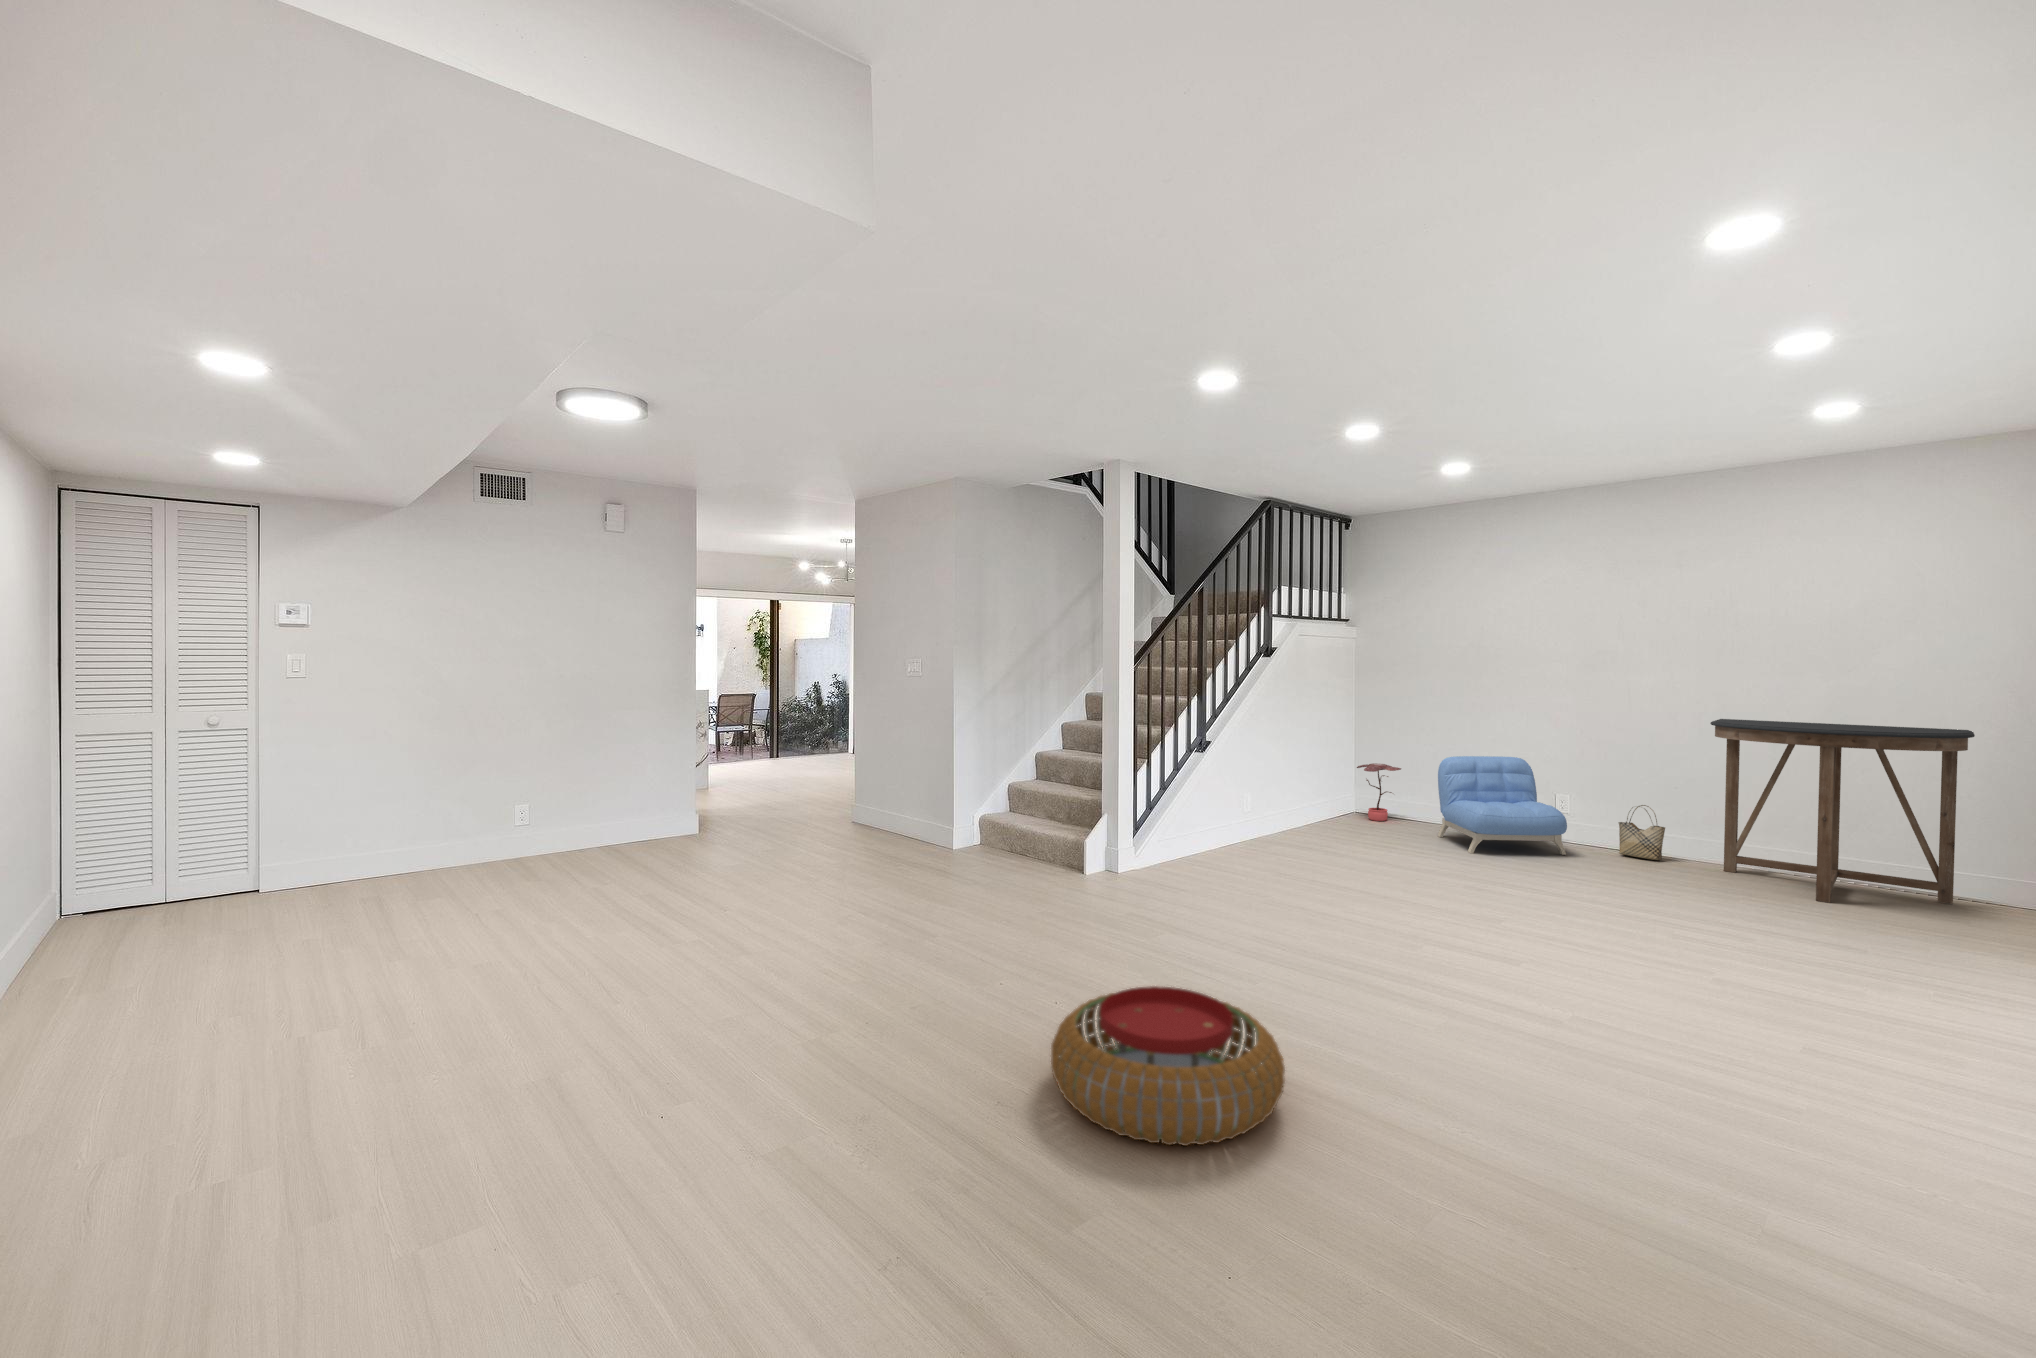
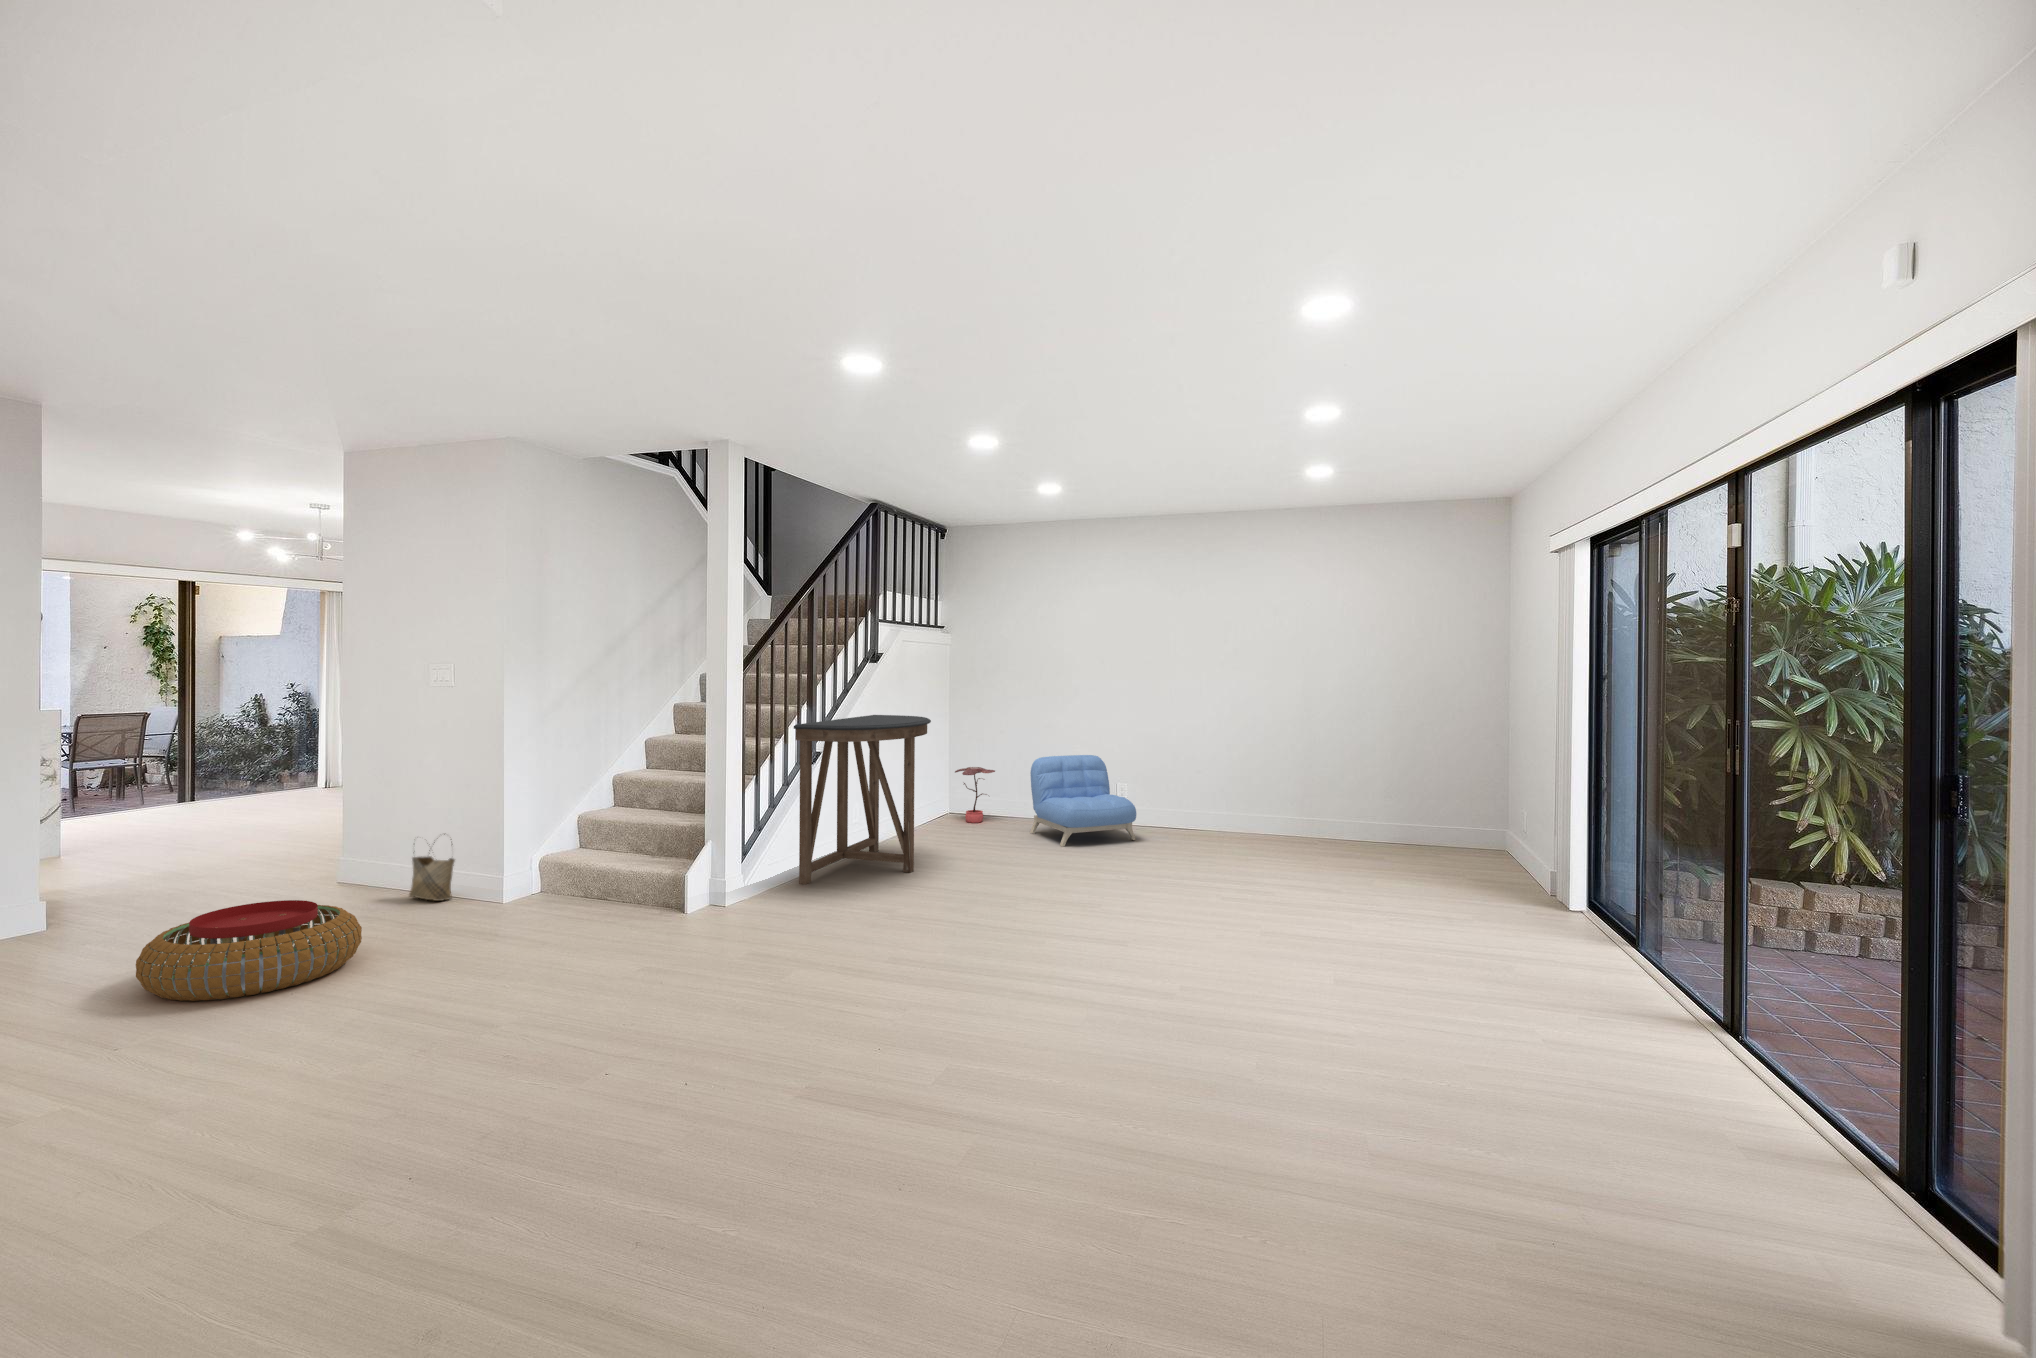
console table: present [1710,719,1975,904] -> present [794,715,931,884]
woven basket: present [1619,805,1665,860] -> present [409,834,455,901]
pouf: present [1051,986,1285,1146] -> present [136,900,362,1001]

